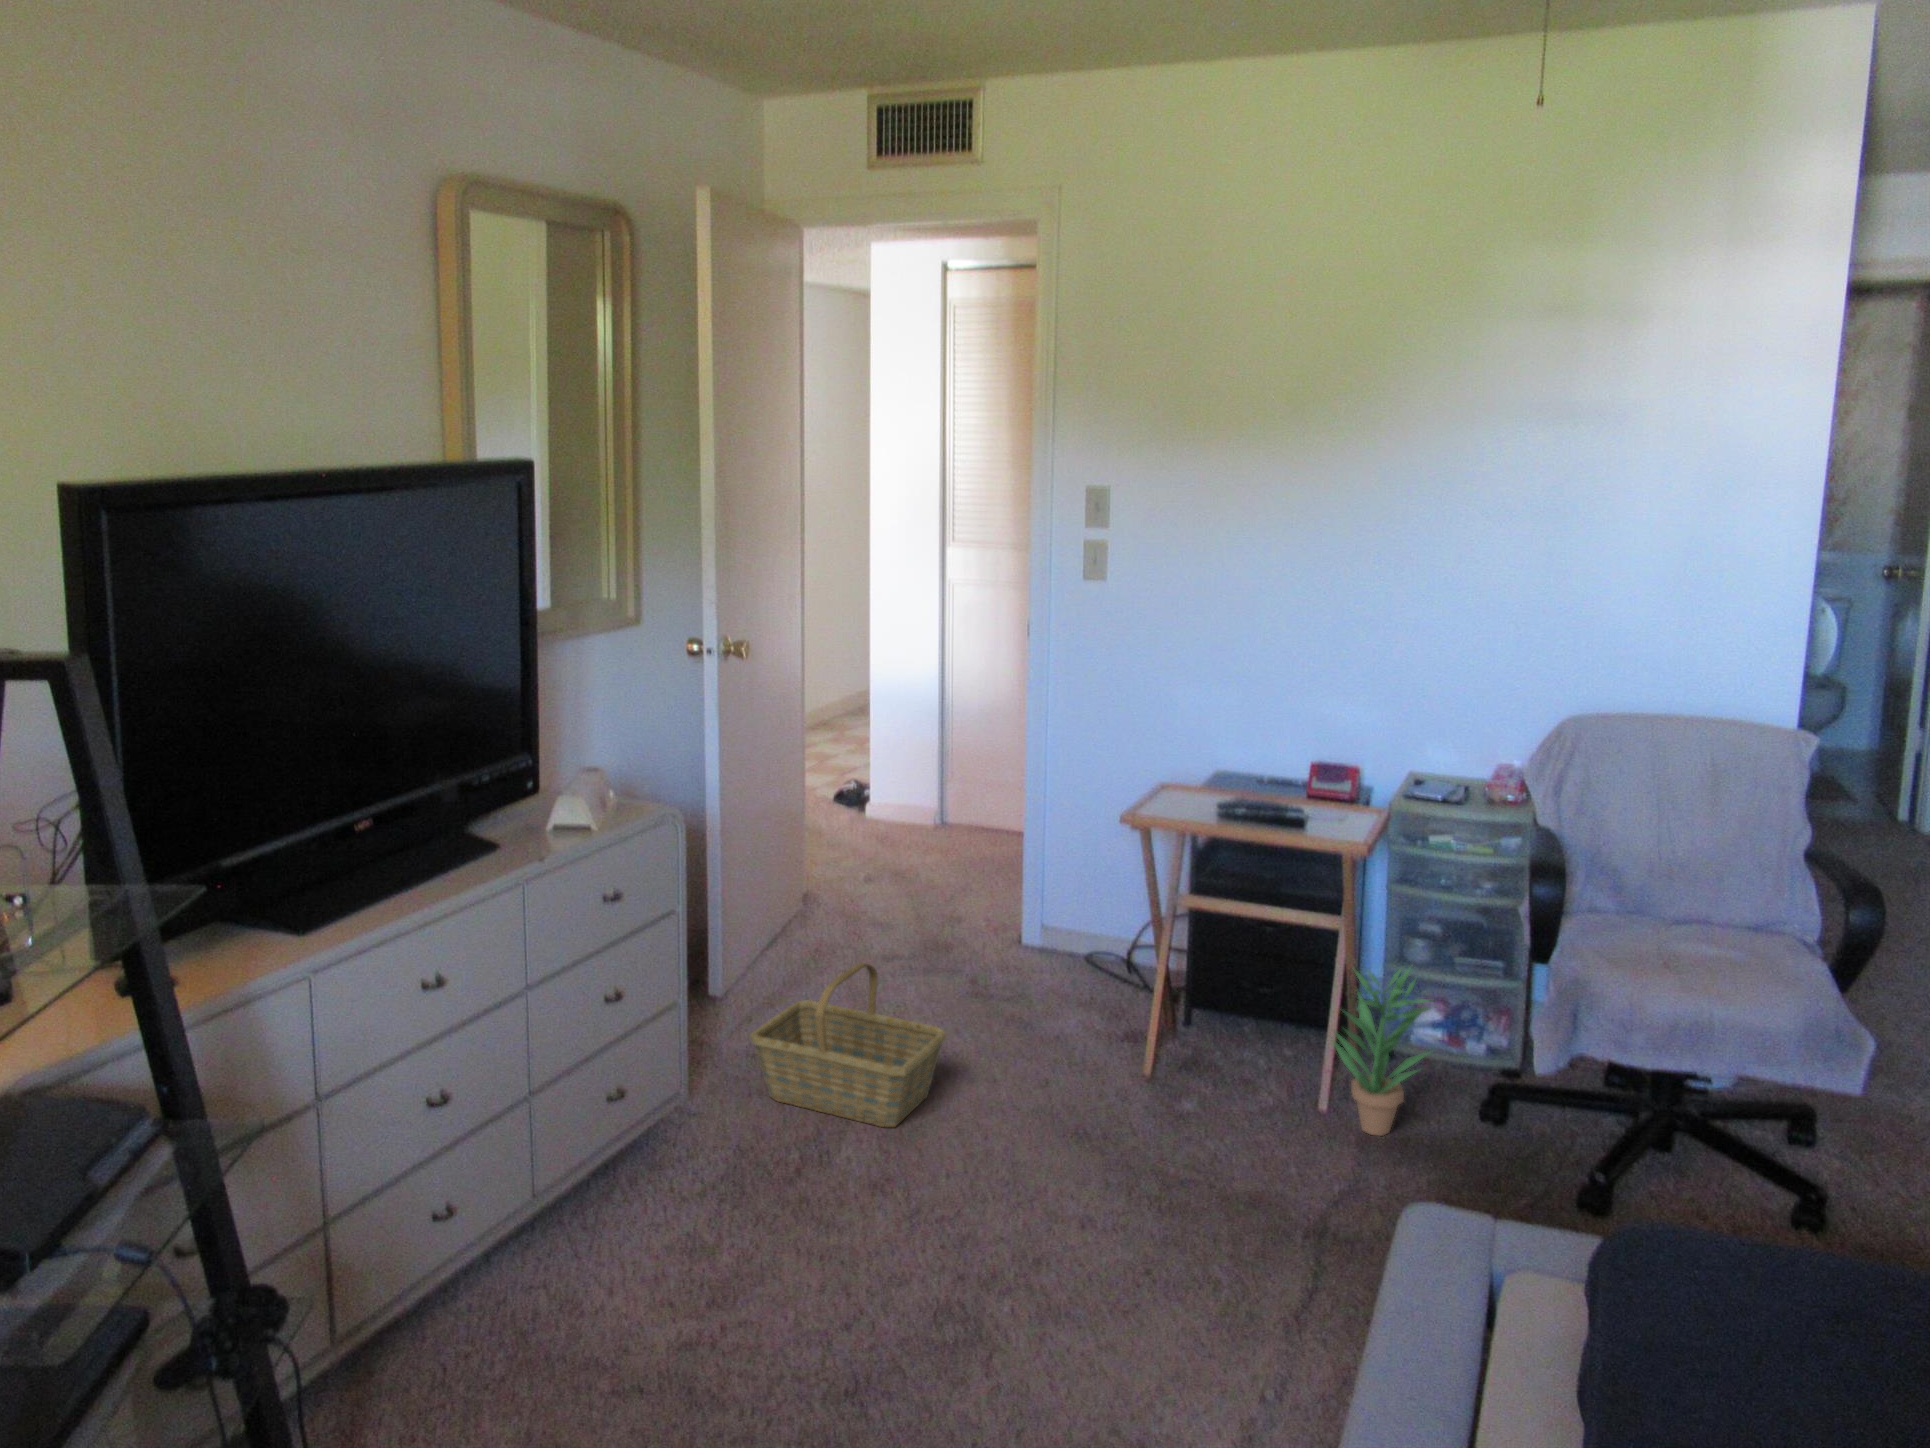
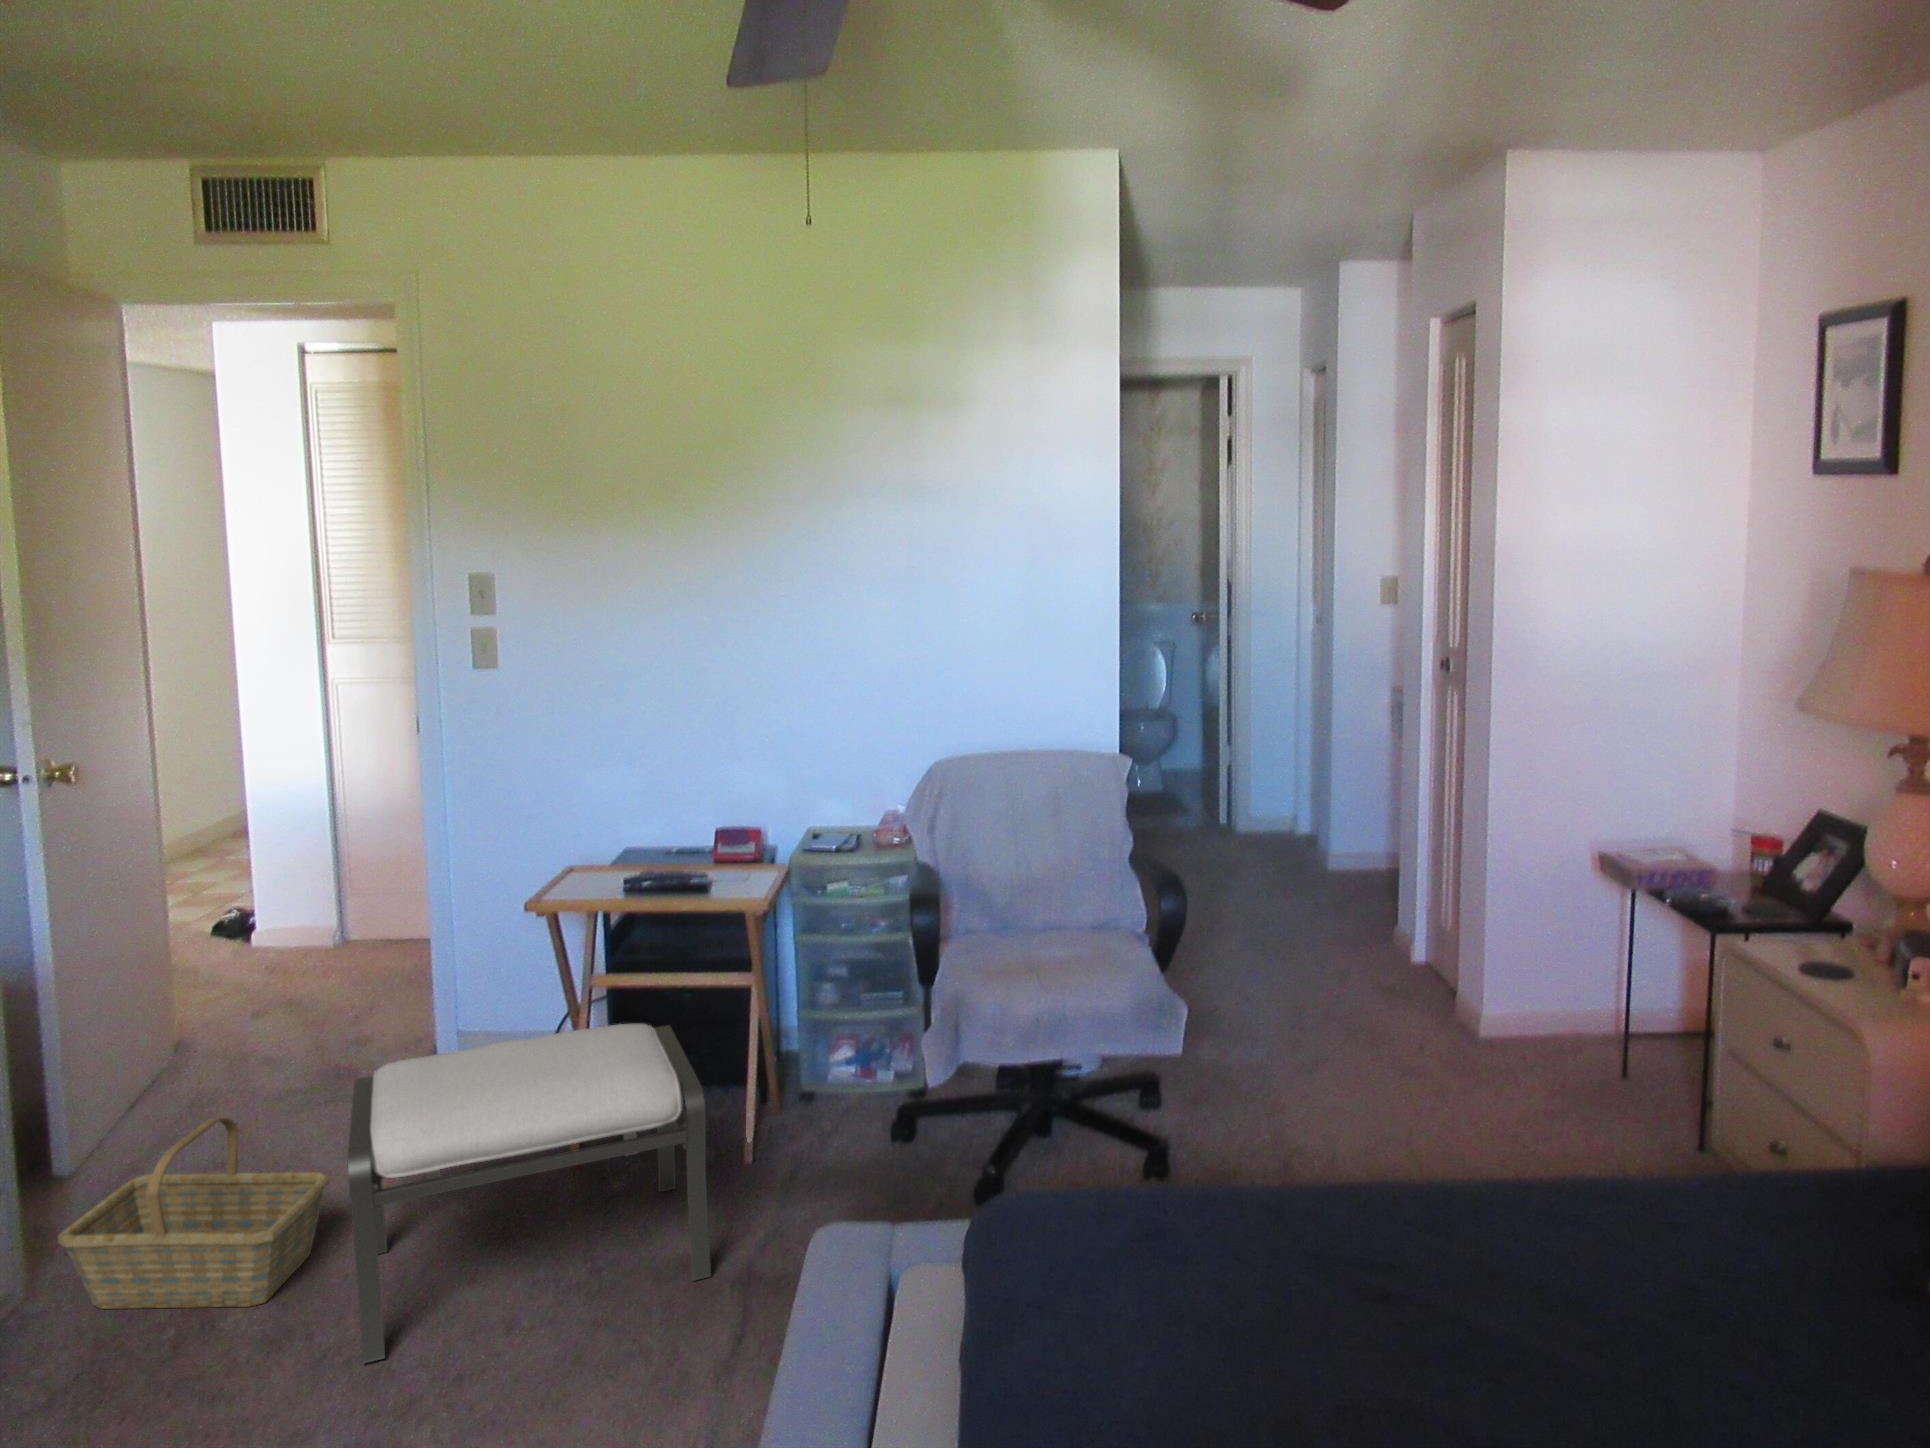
ottoman: none [974,941,1291,1204] -> present [348,1024,711,1363]
potted plant: present [1330,968,1430,1136] -> none [747,1009,848,1182]

